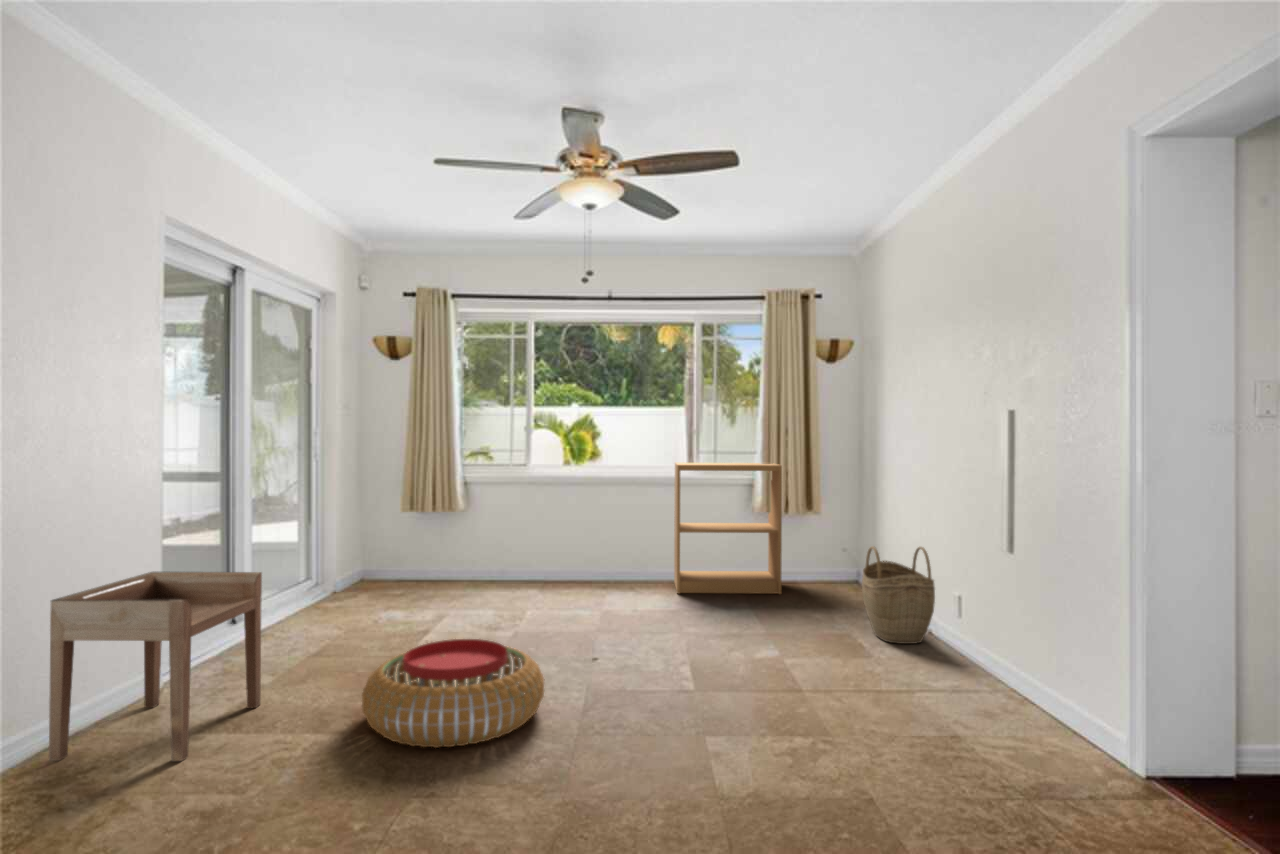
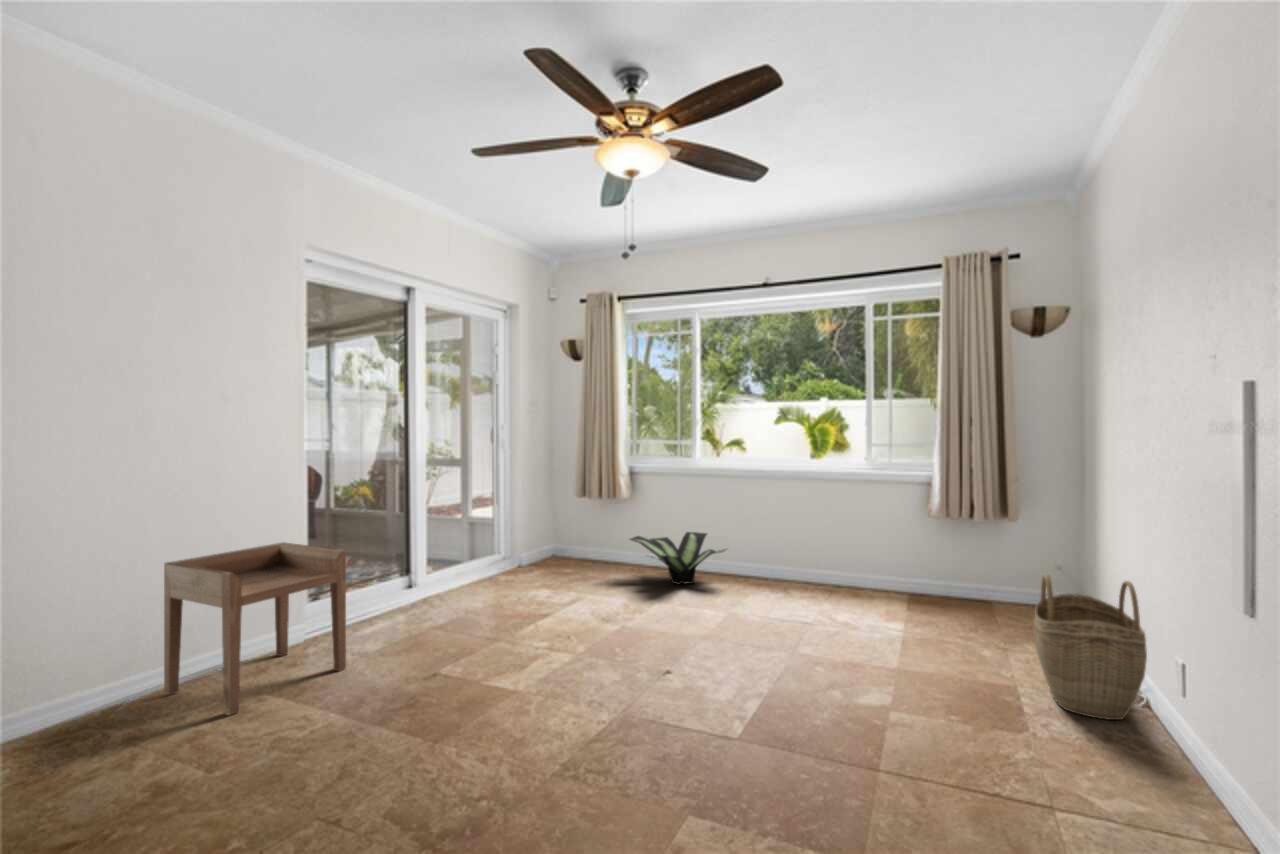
bookshelf: present [674,463,782,594] -> none [827,457,956,615]
potted plant: none [477,542,581,595] -> present [630,532,726,585]
pouf: present [362,639,544,748] -> none [368,633,559,756]

